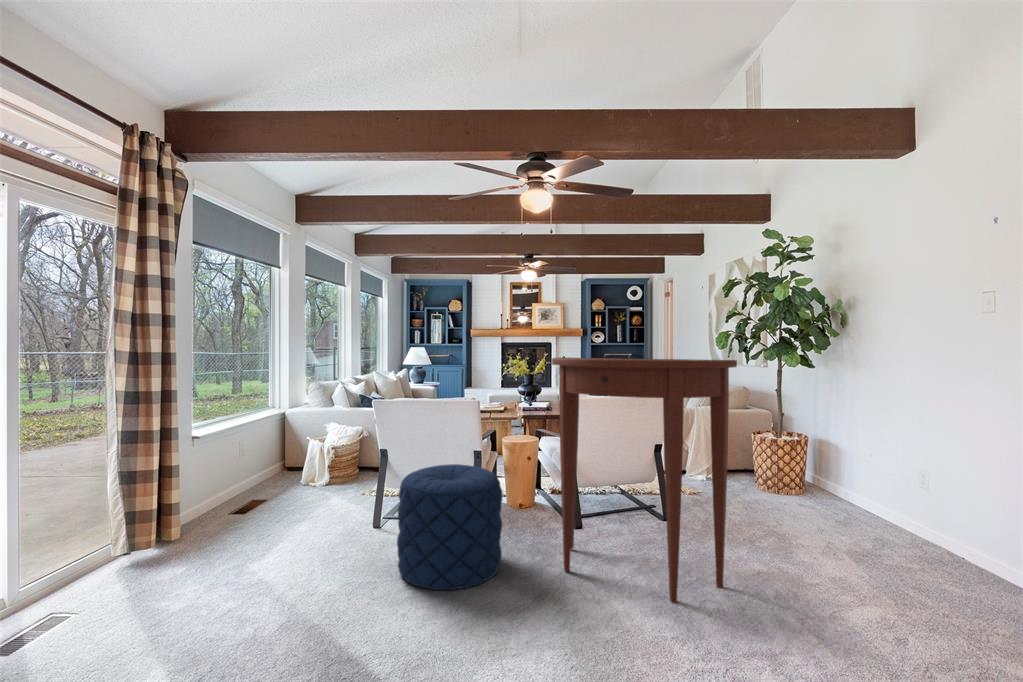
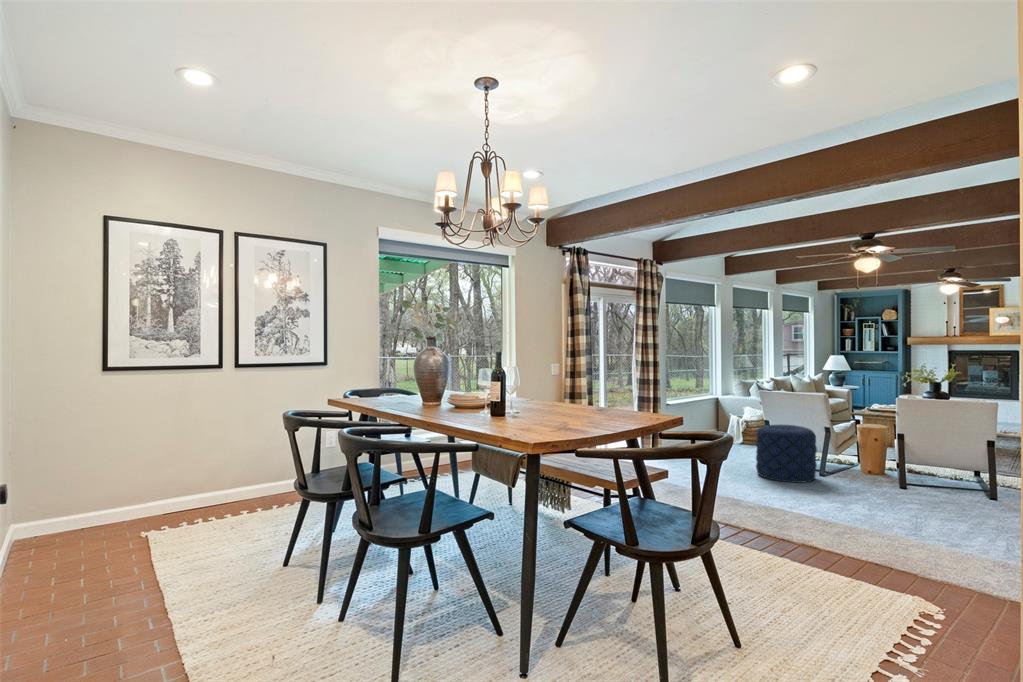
console table: present [552,358,737,603] -> none [844,369,962,511]

